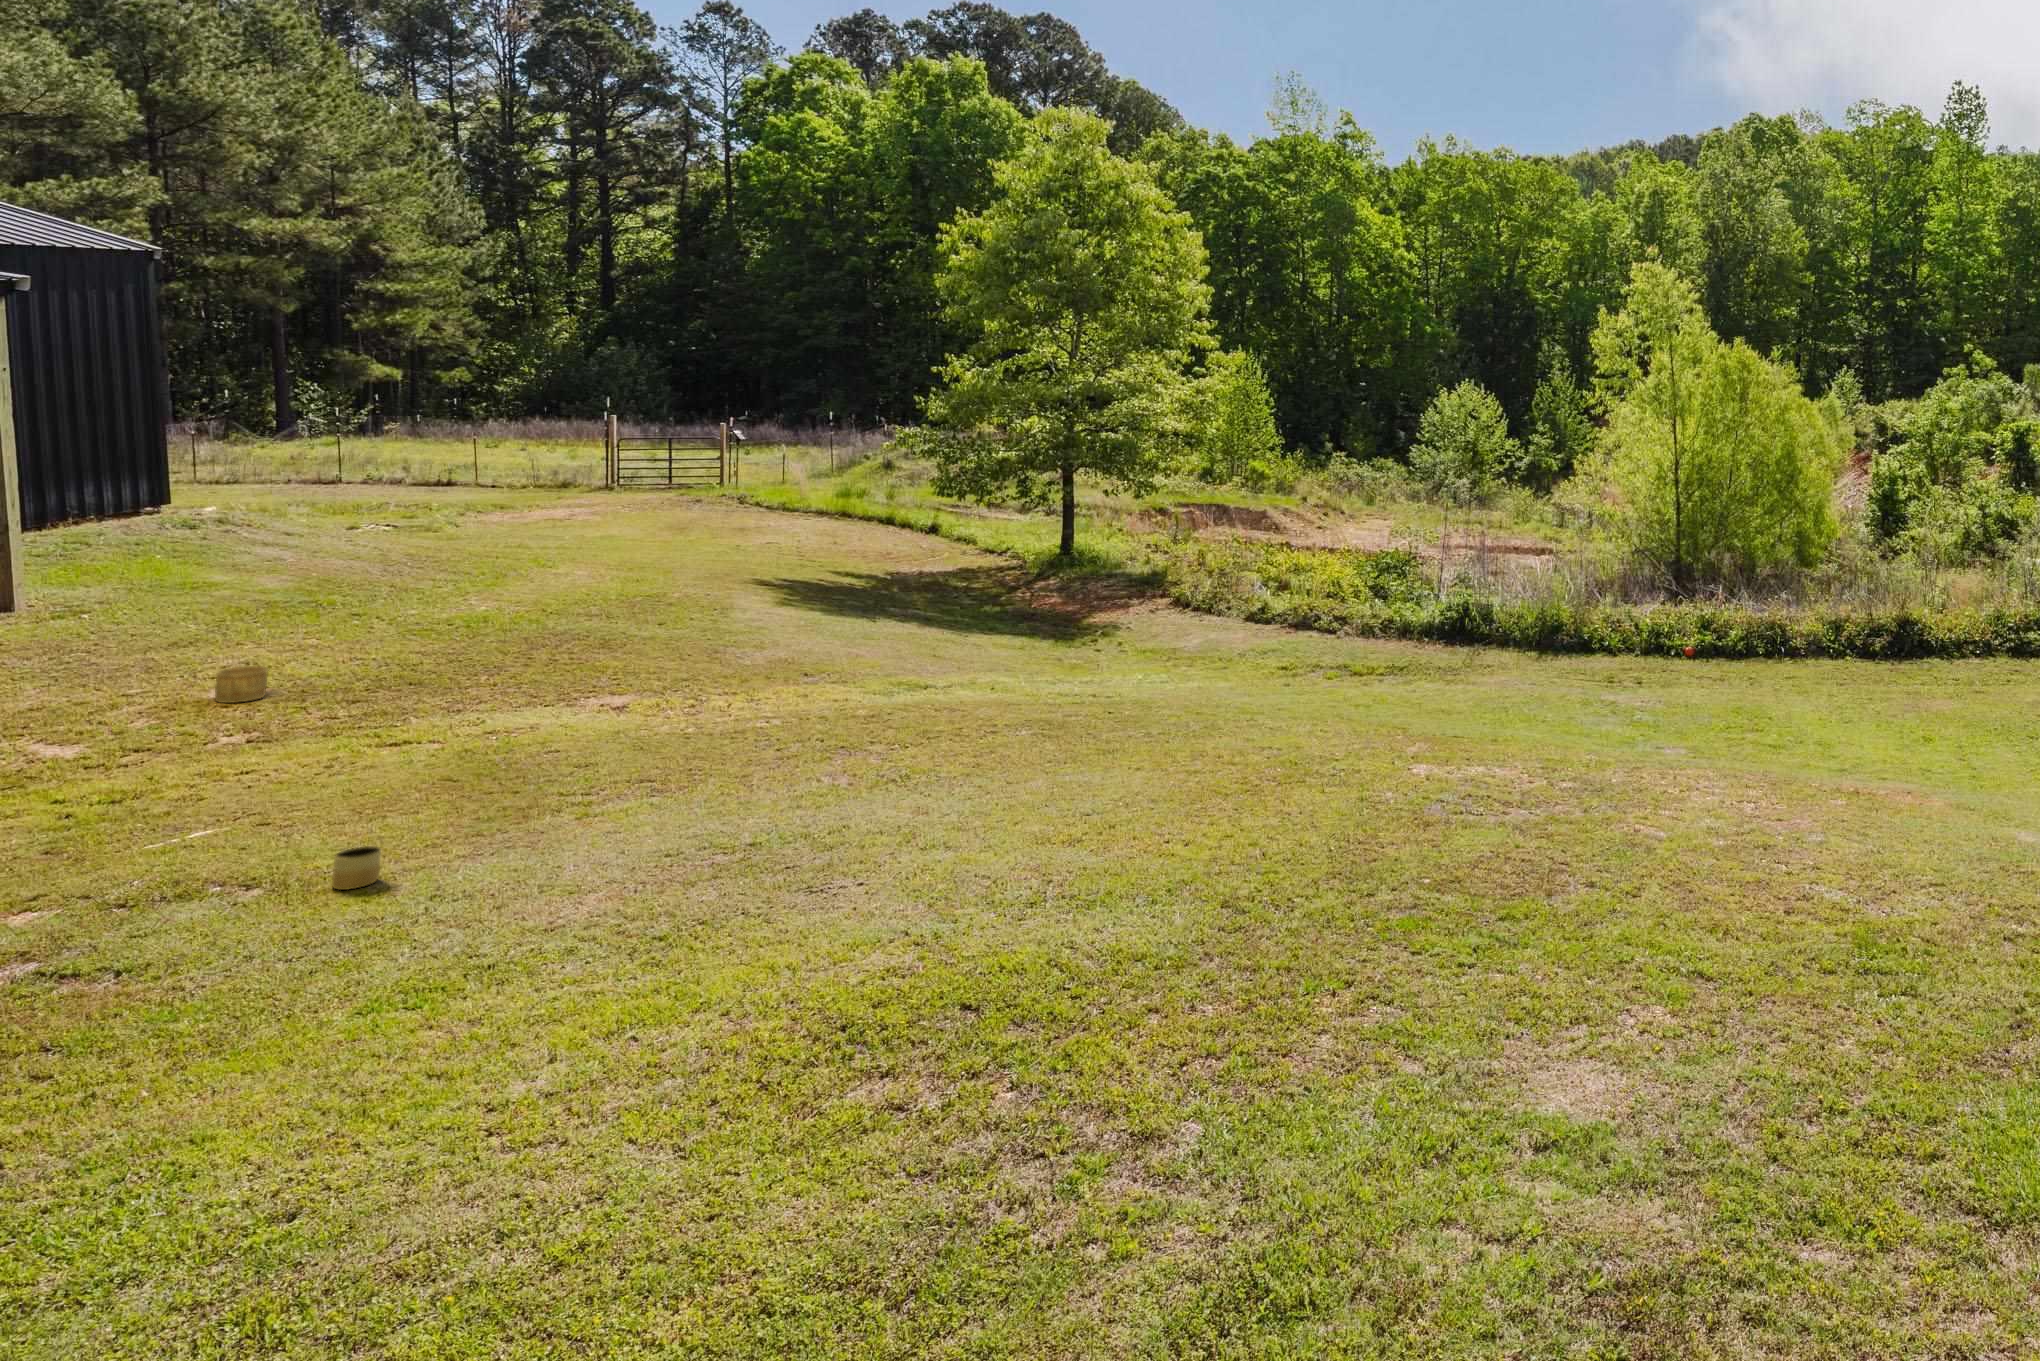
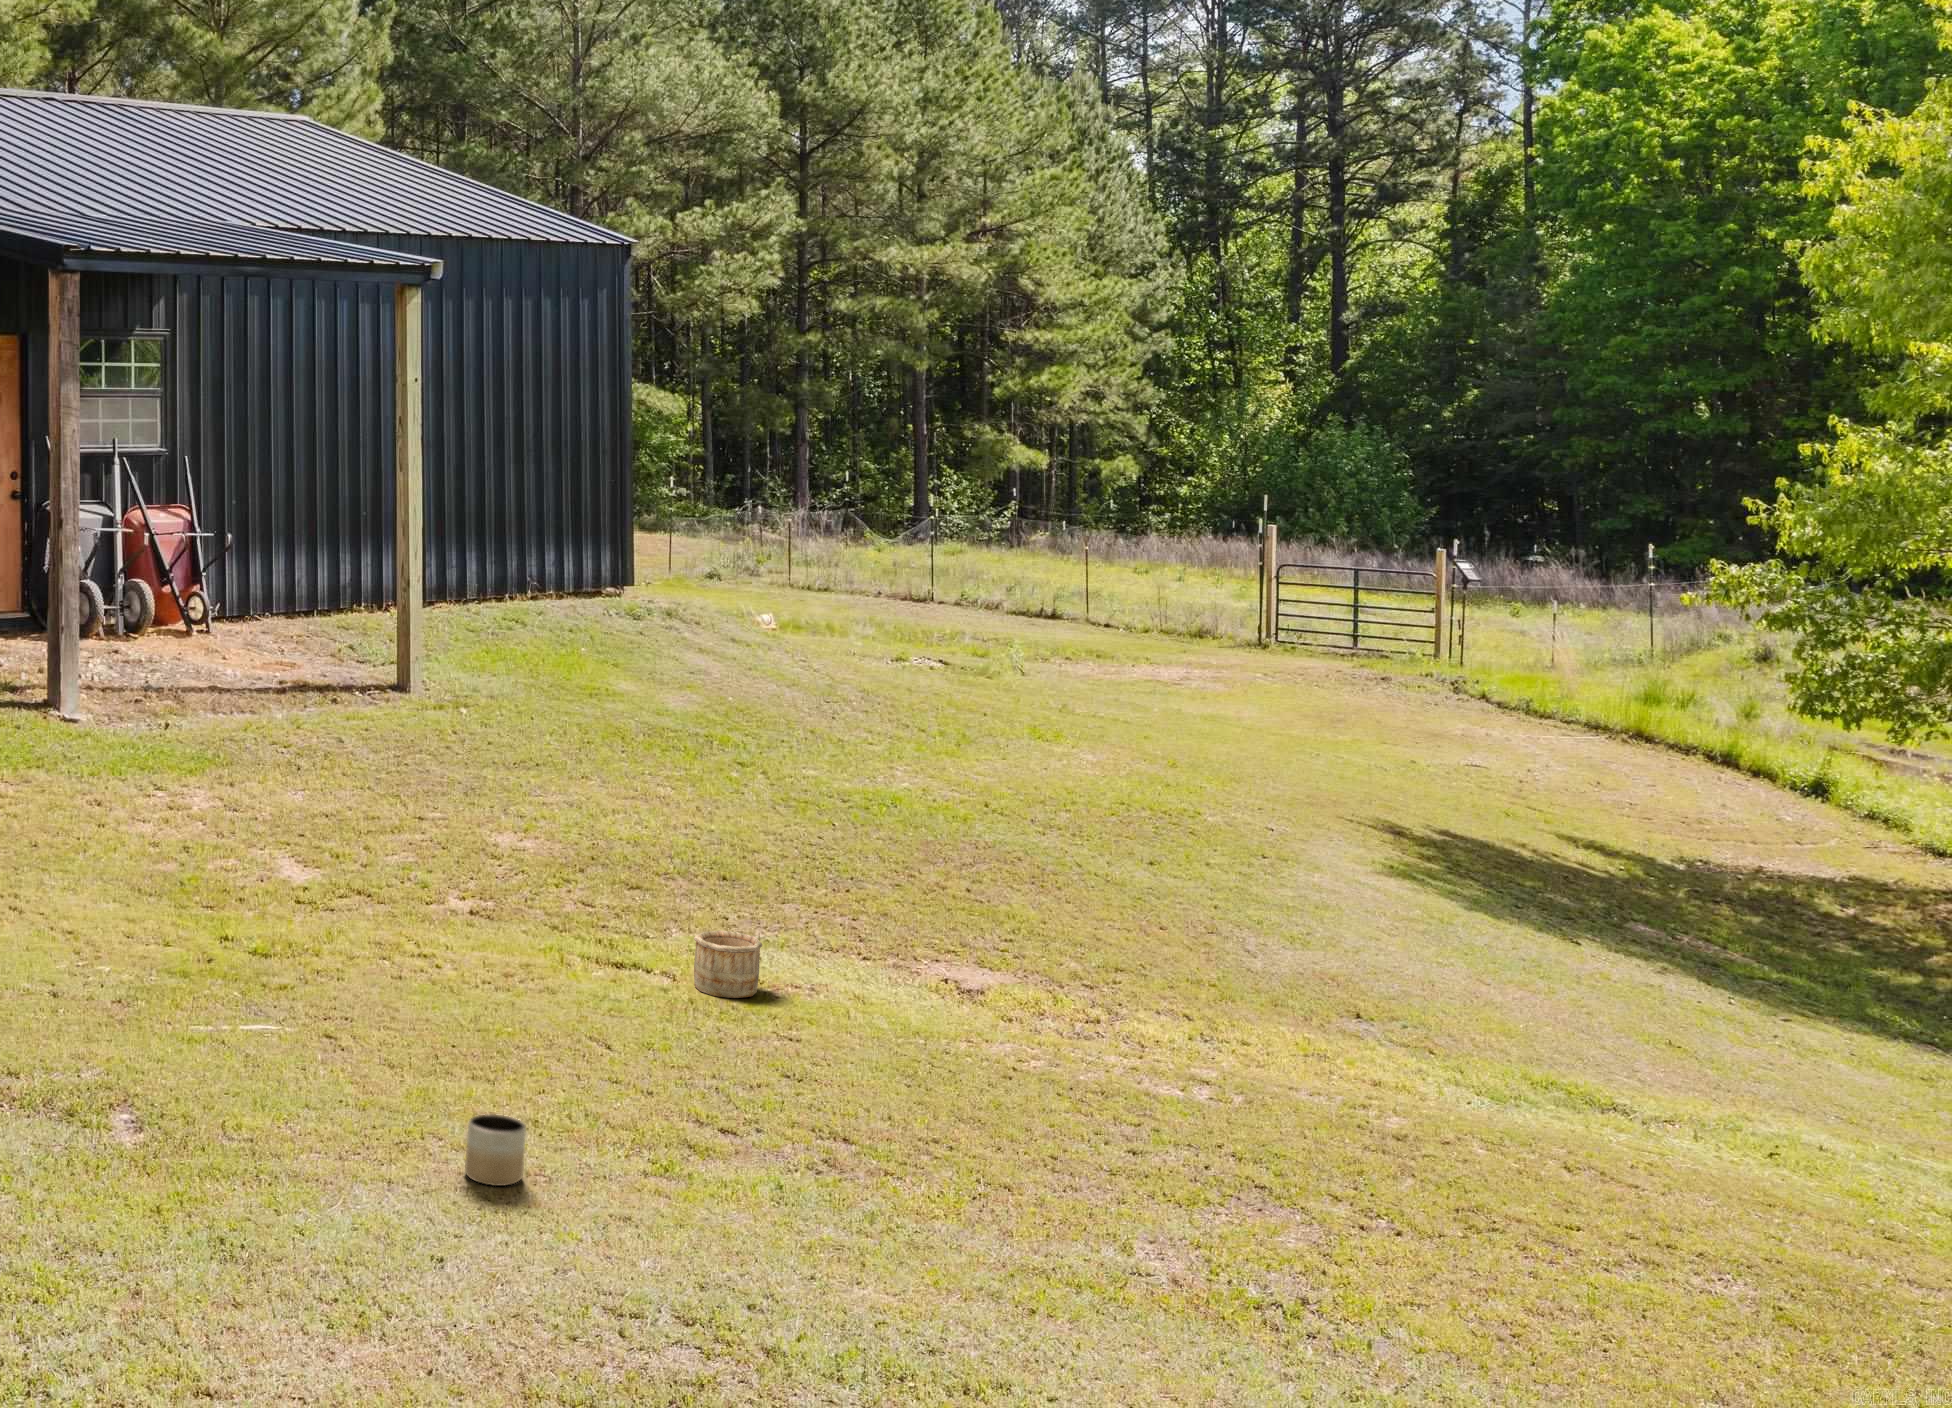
wooden bucket: present [215,666,268,703] -> present [694,930,762,998]

